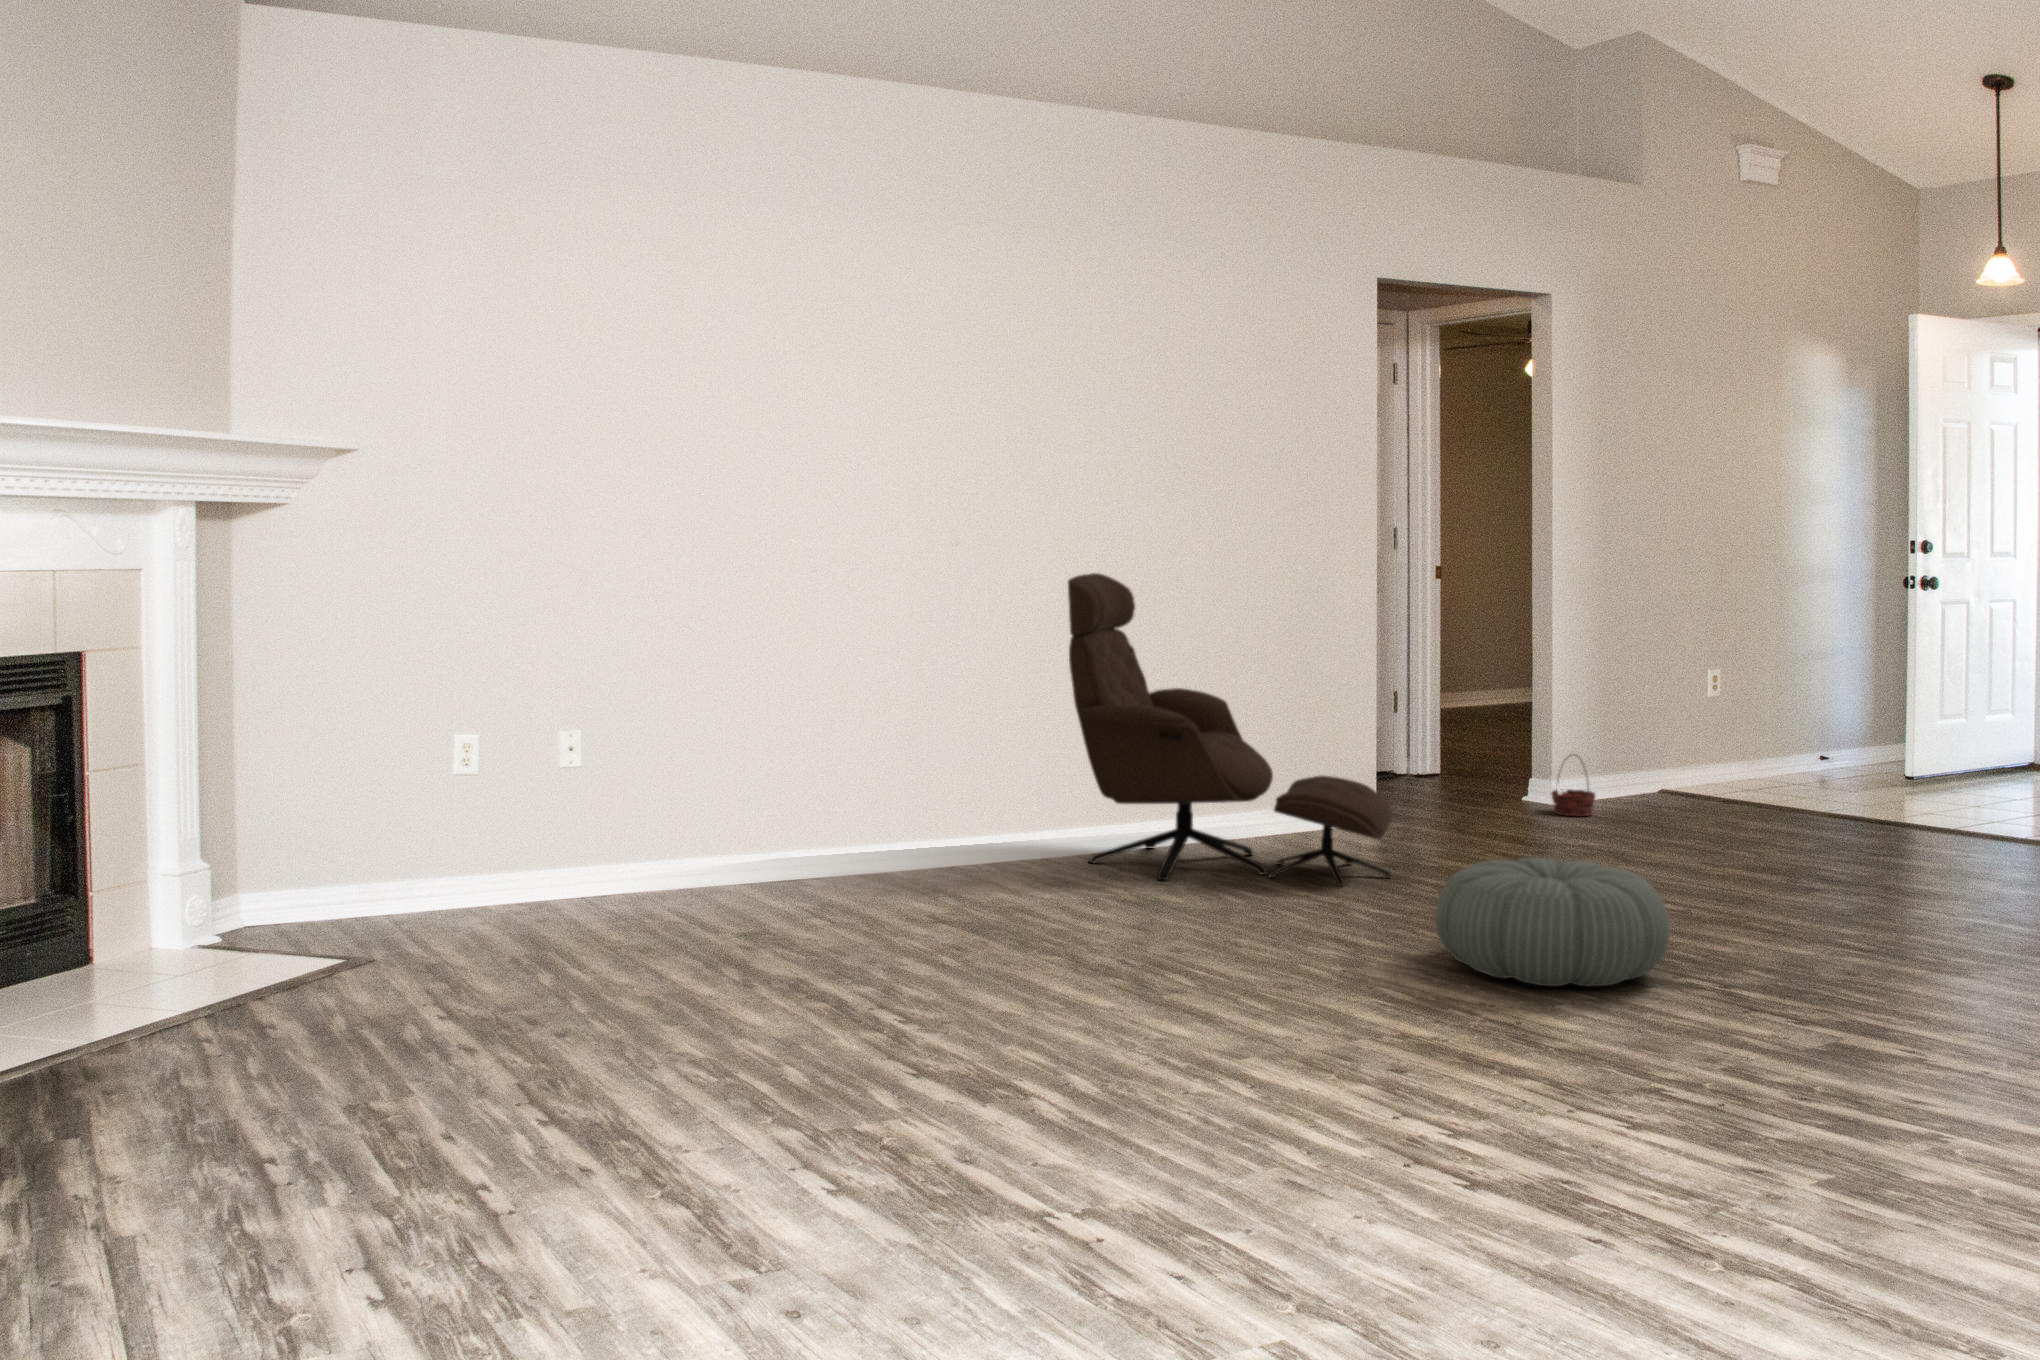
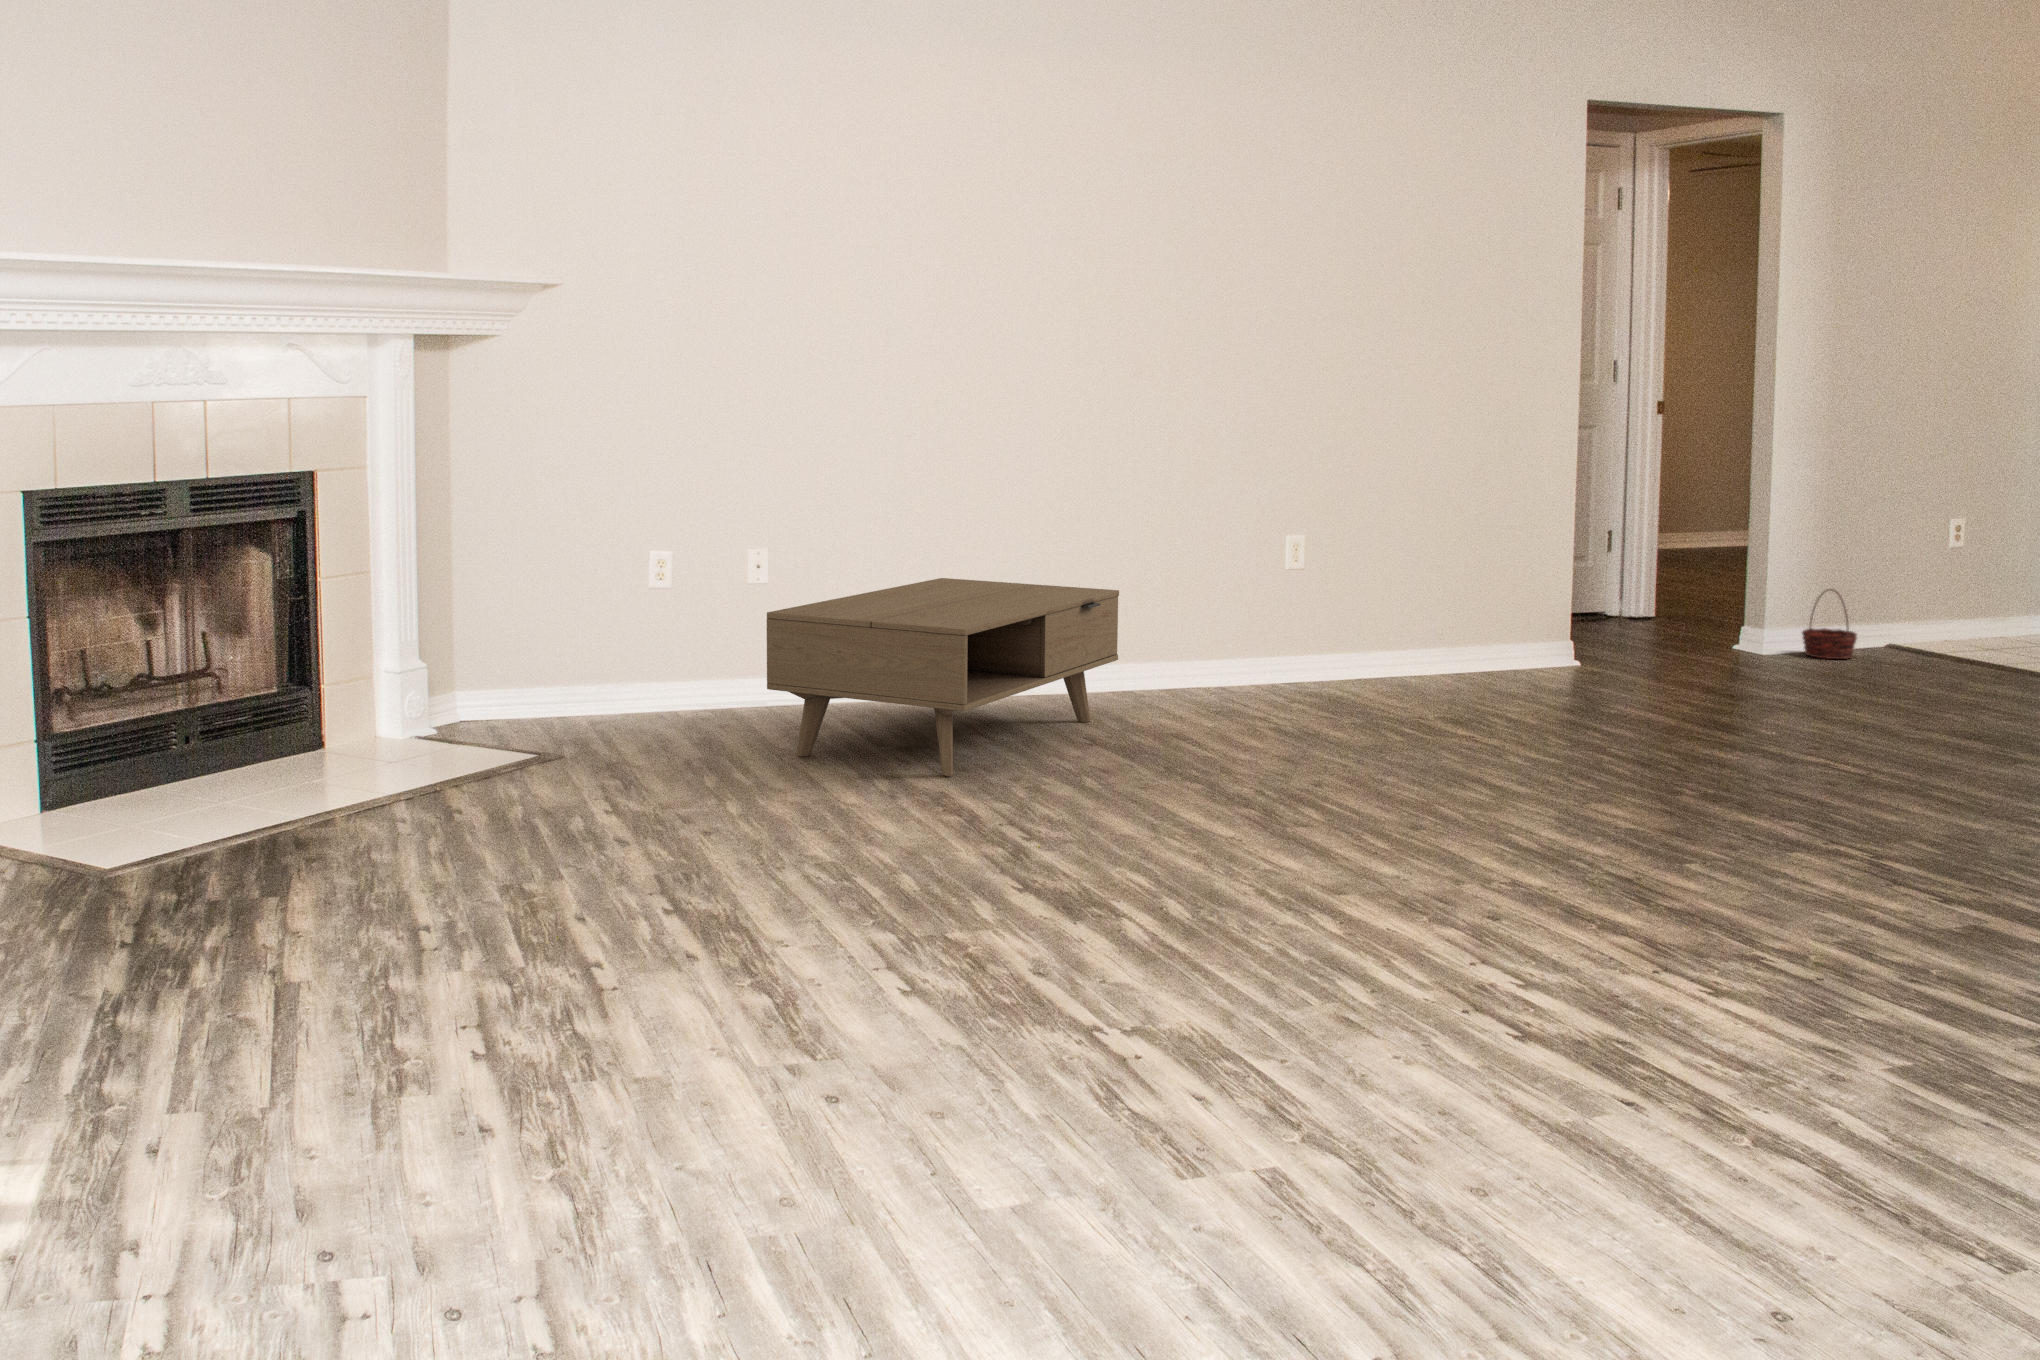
lounge chair: present [1068,573,1392,886] -> none [1231,392,1591,724]
coffee table: none [612,756,967,961] -> present [767,578,1119,776]
pouf: present [1436,858,1670,986] -> none [1613,699,1895,843]

